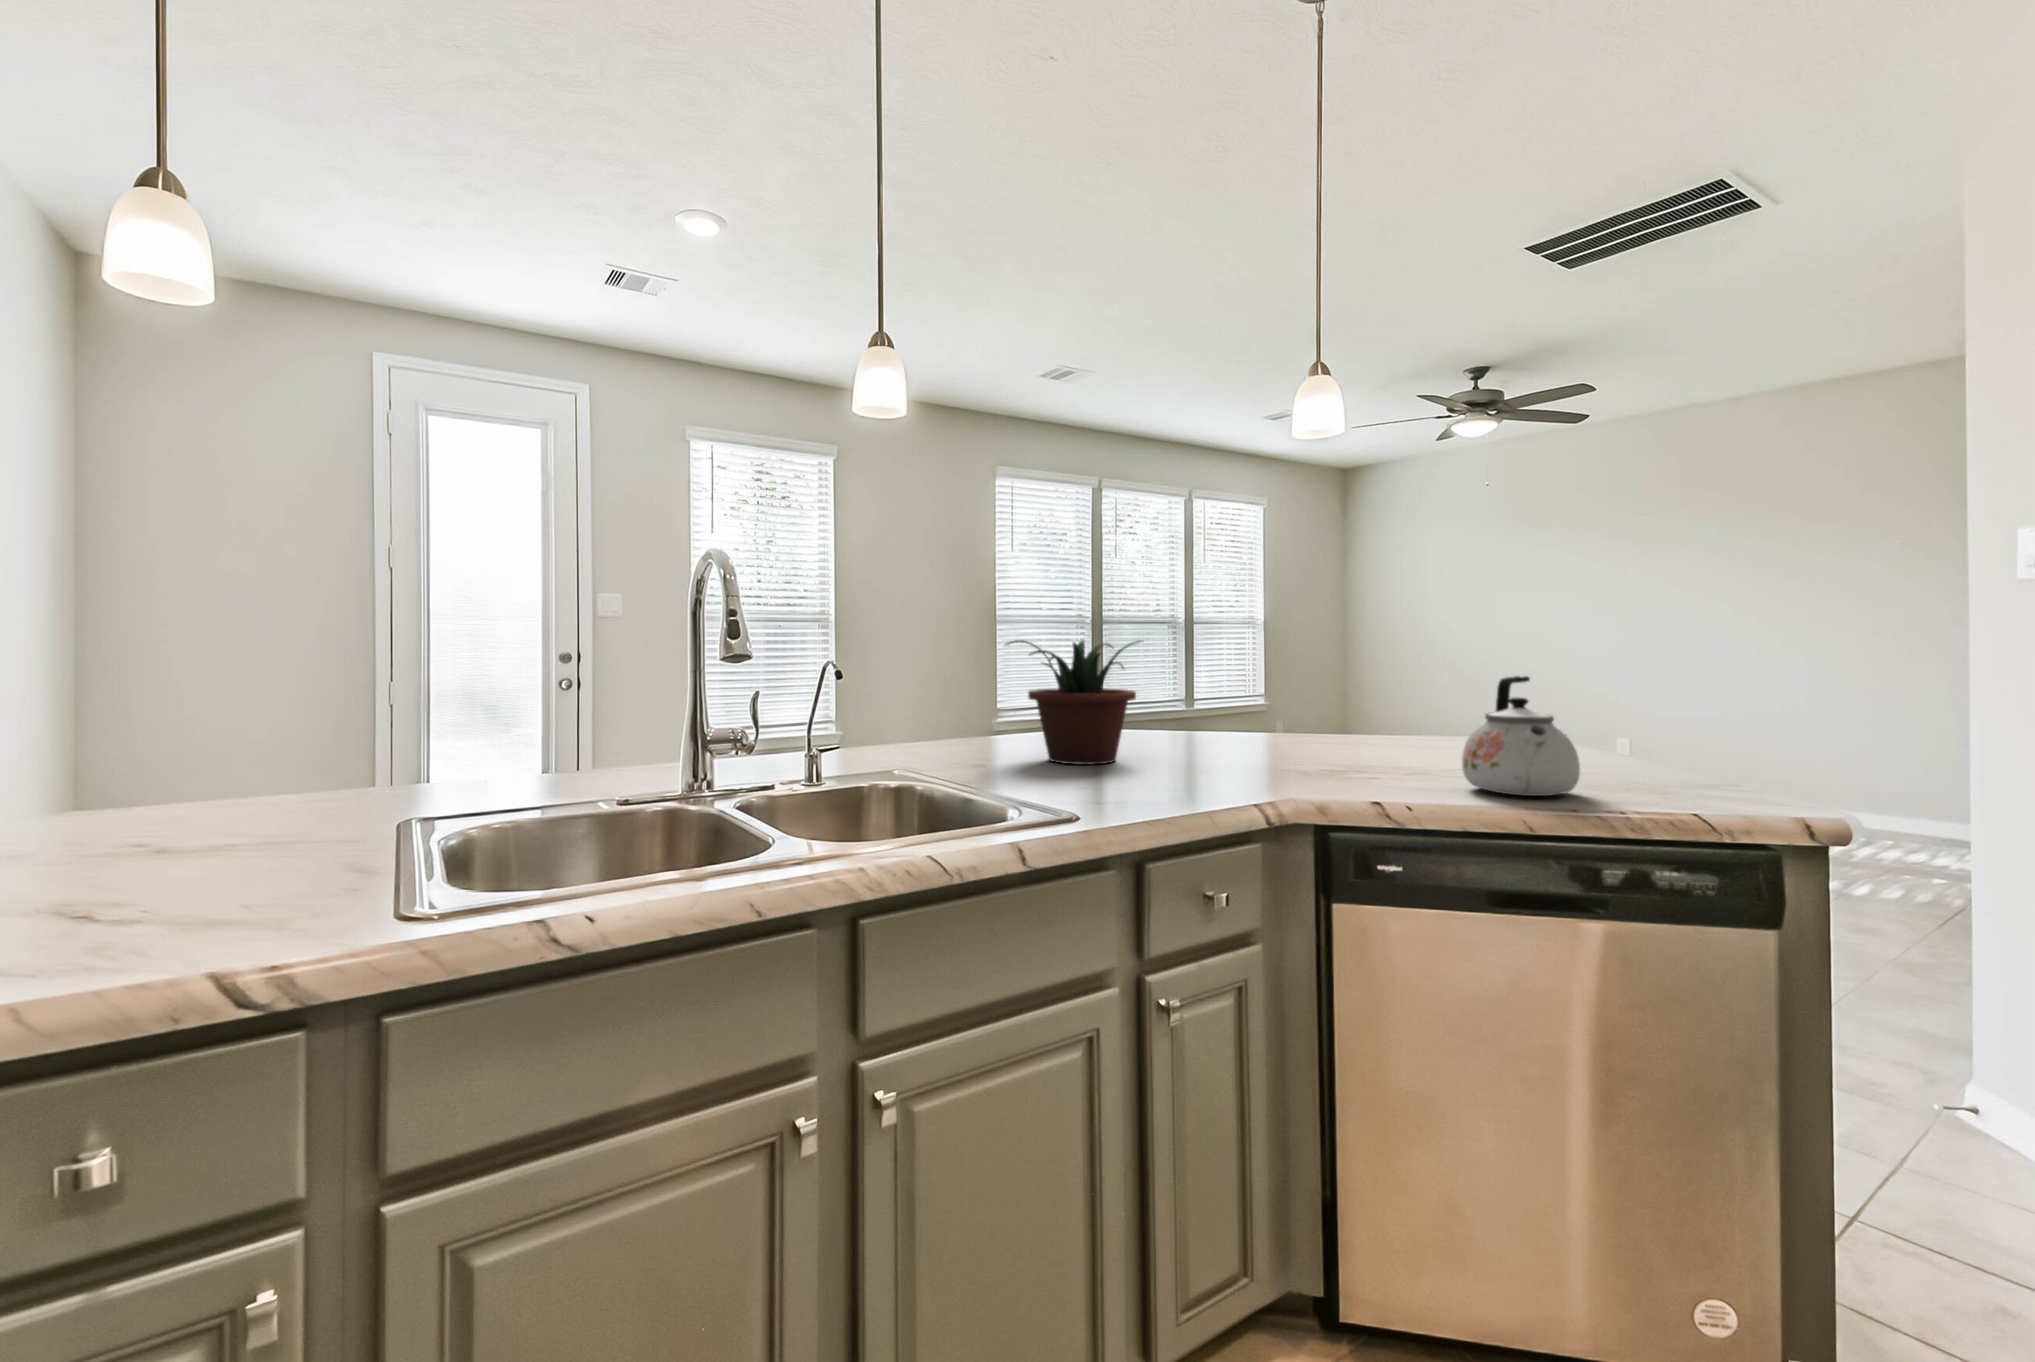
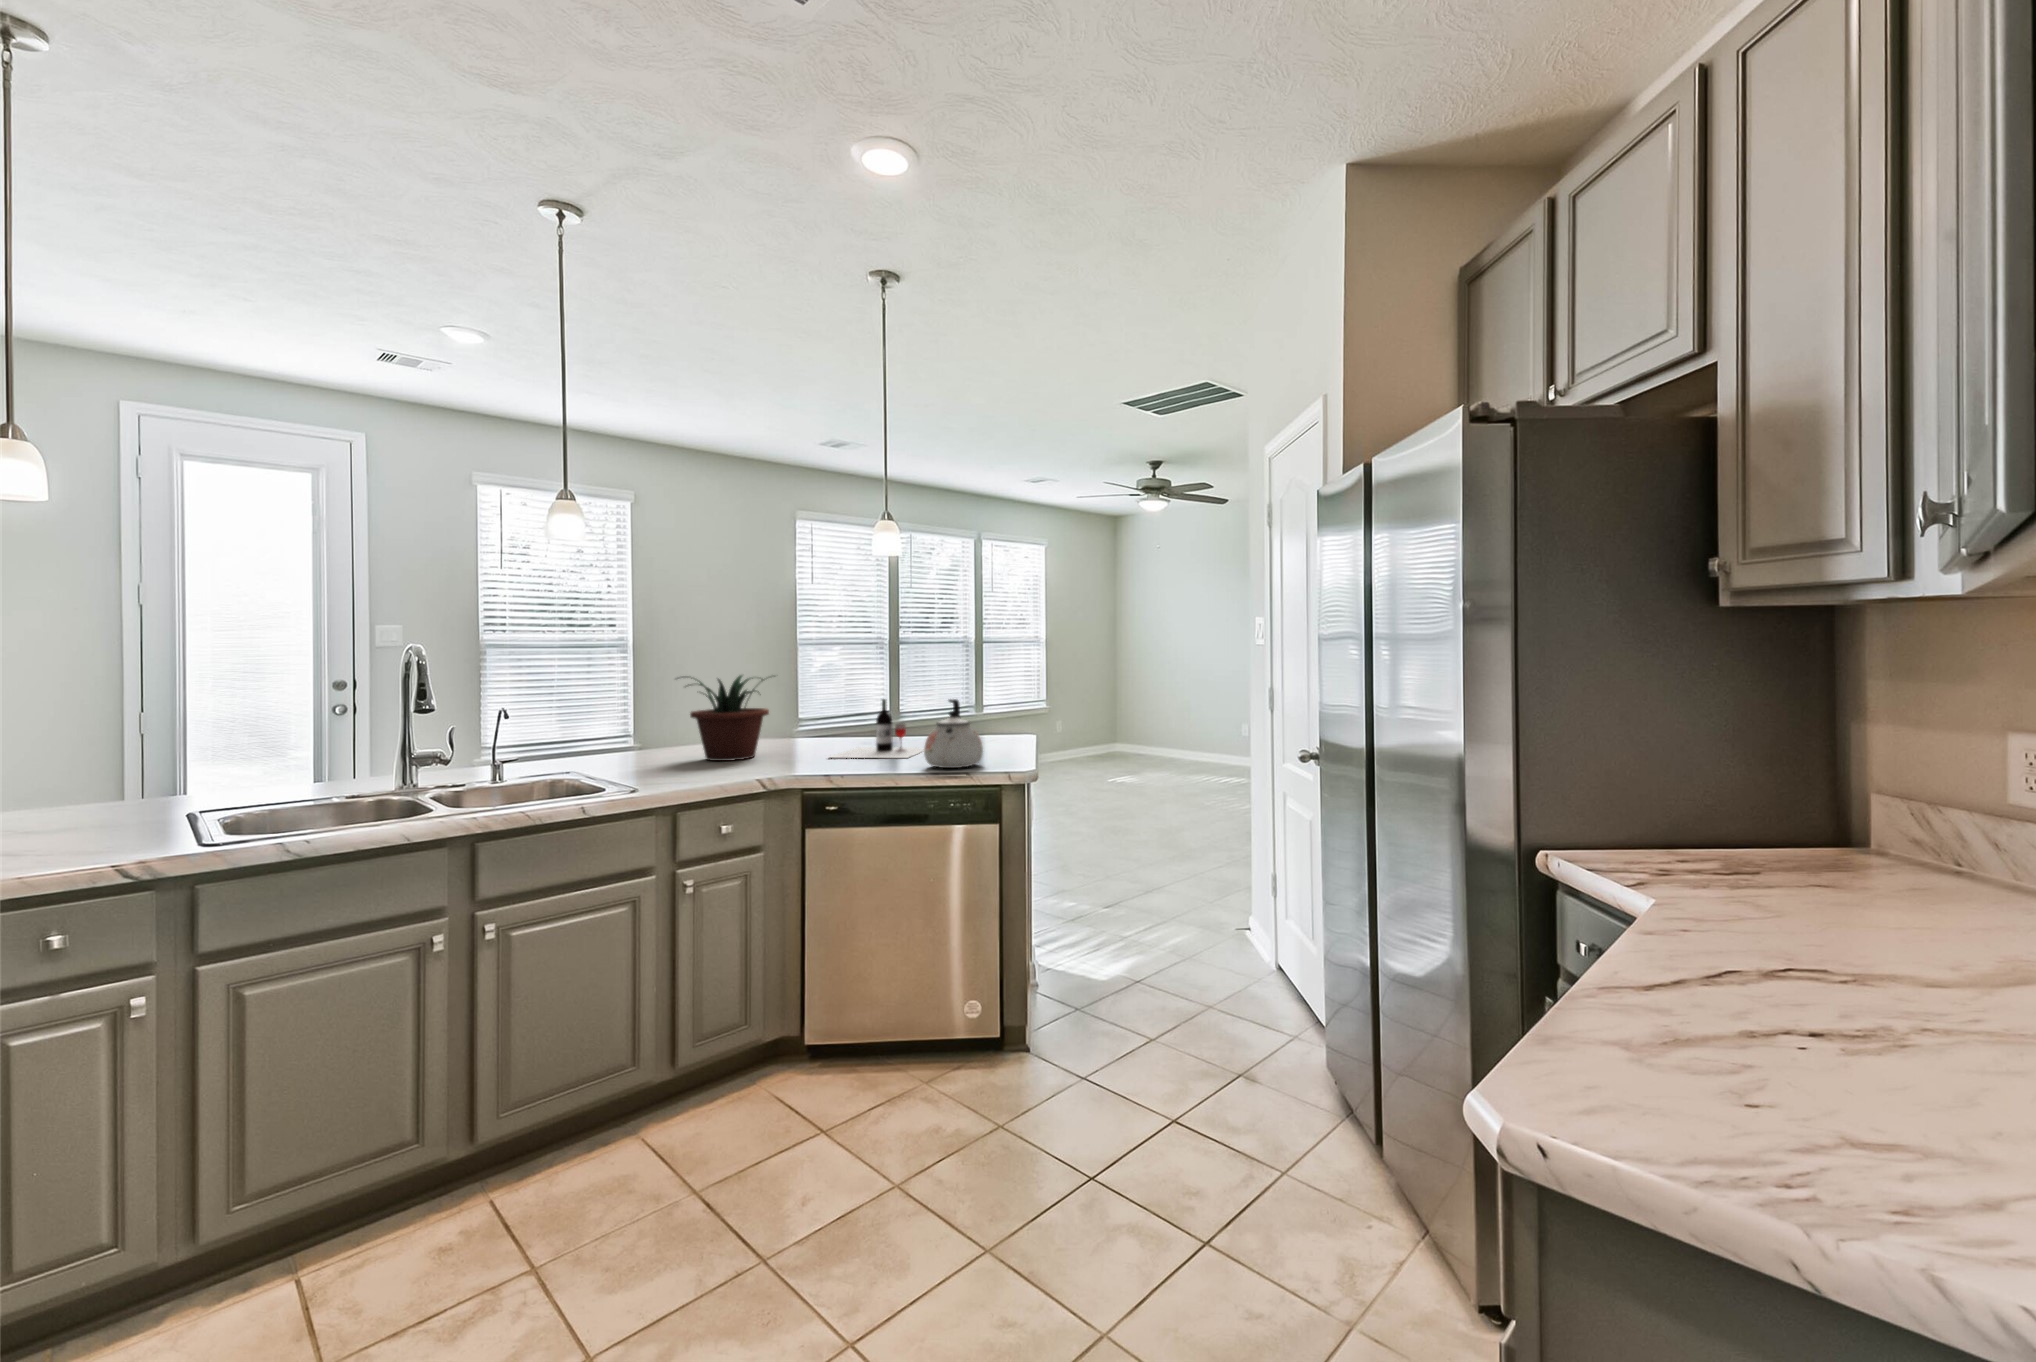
wine bottle: none [1239,678,1383,772] -> present [831,699,924,758]

